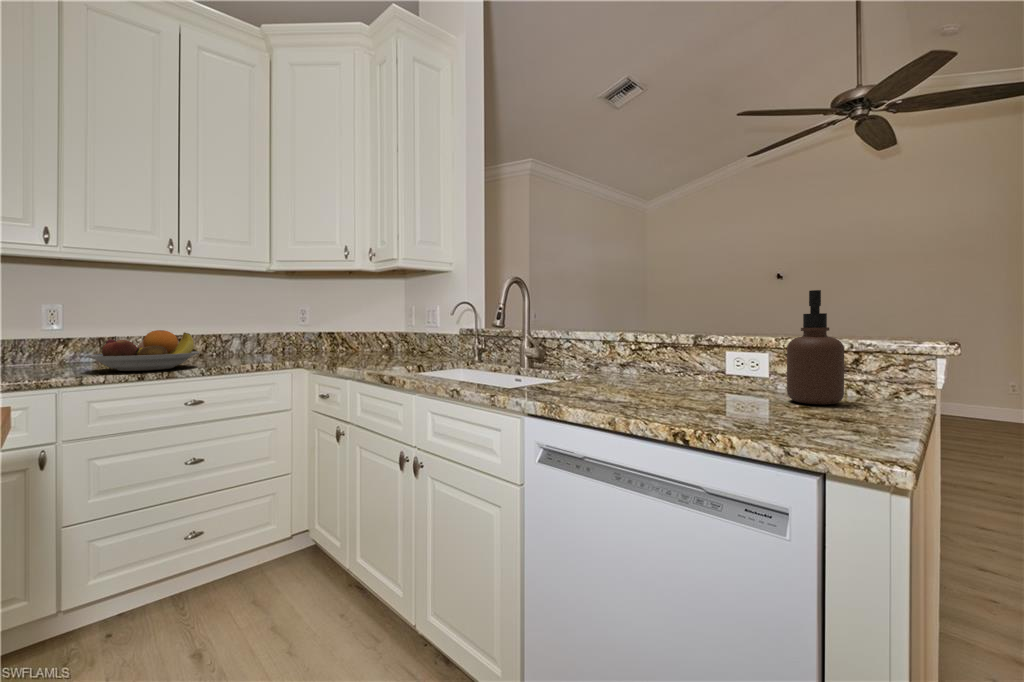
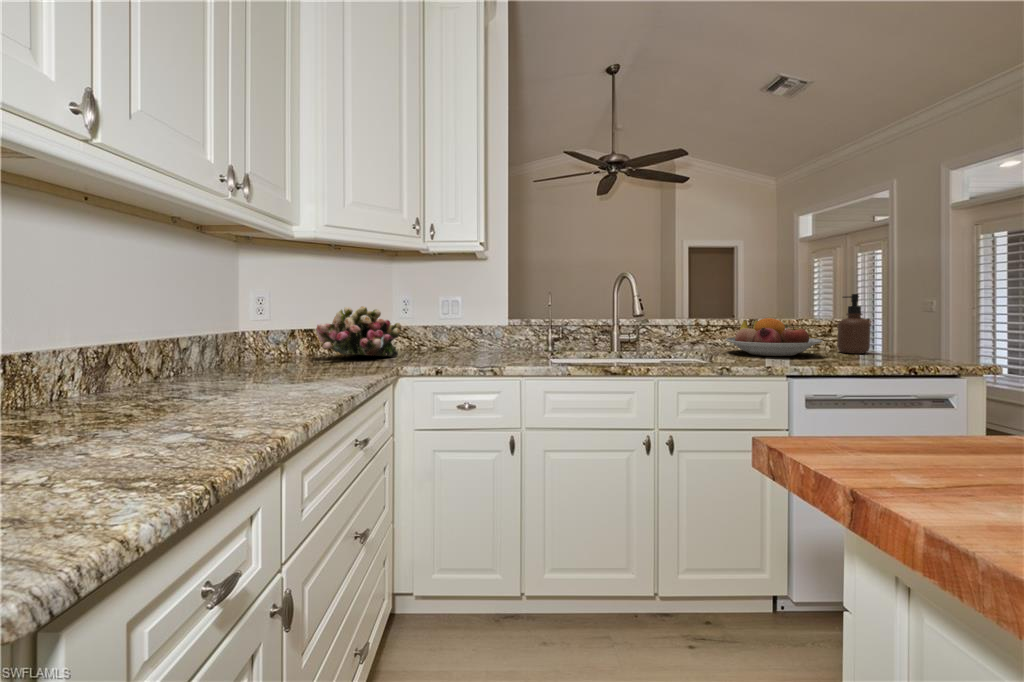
flower arrangement: none [303,314,379,357] -> present [316,306,401,356]
fruit bowl: present [86,330,200,371] -> present [726,318,823,356]

